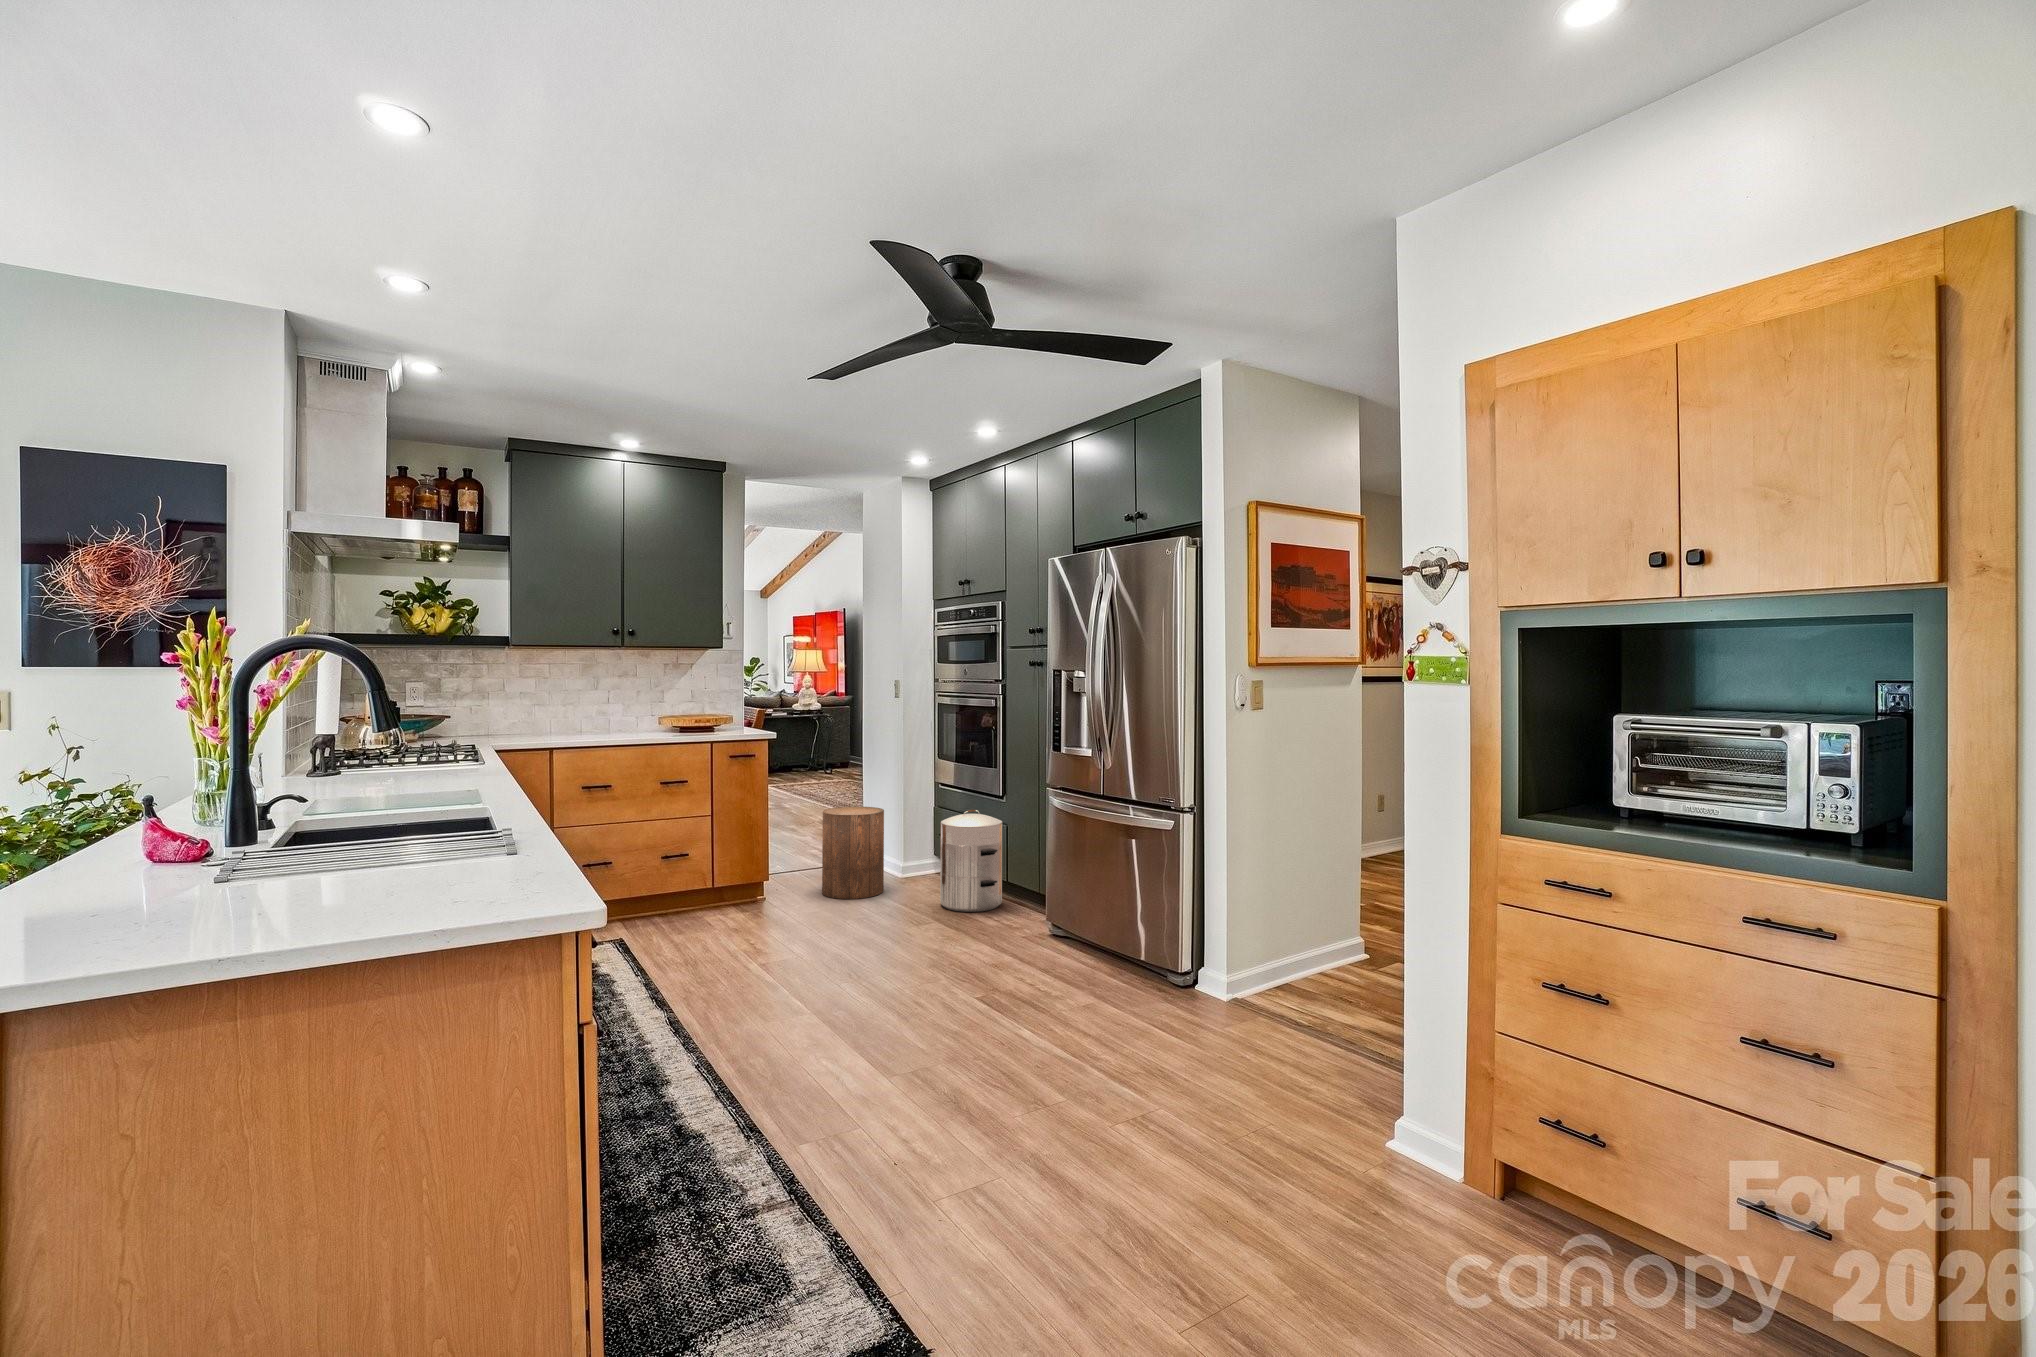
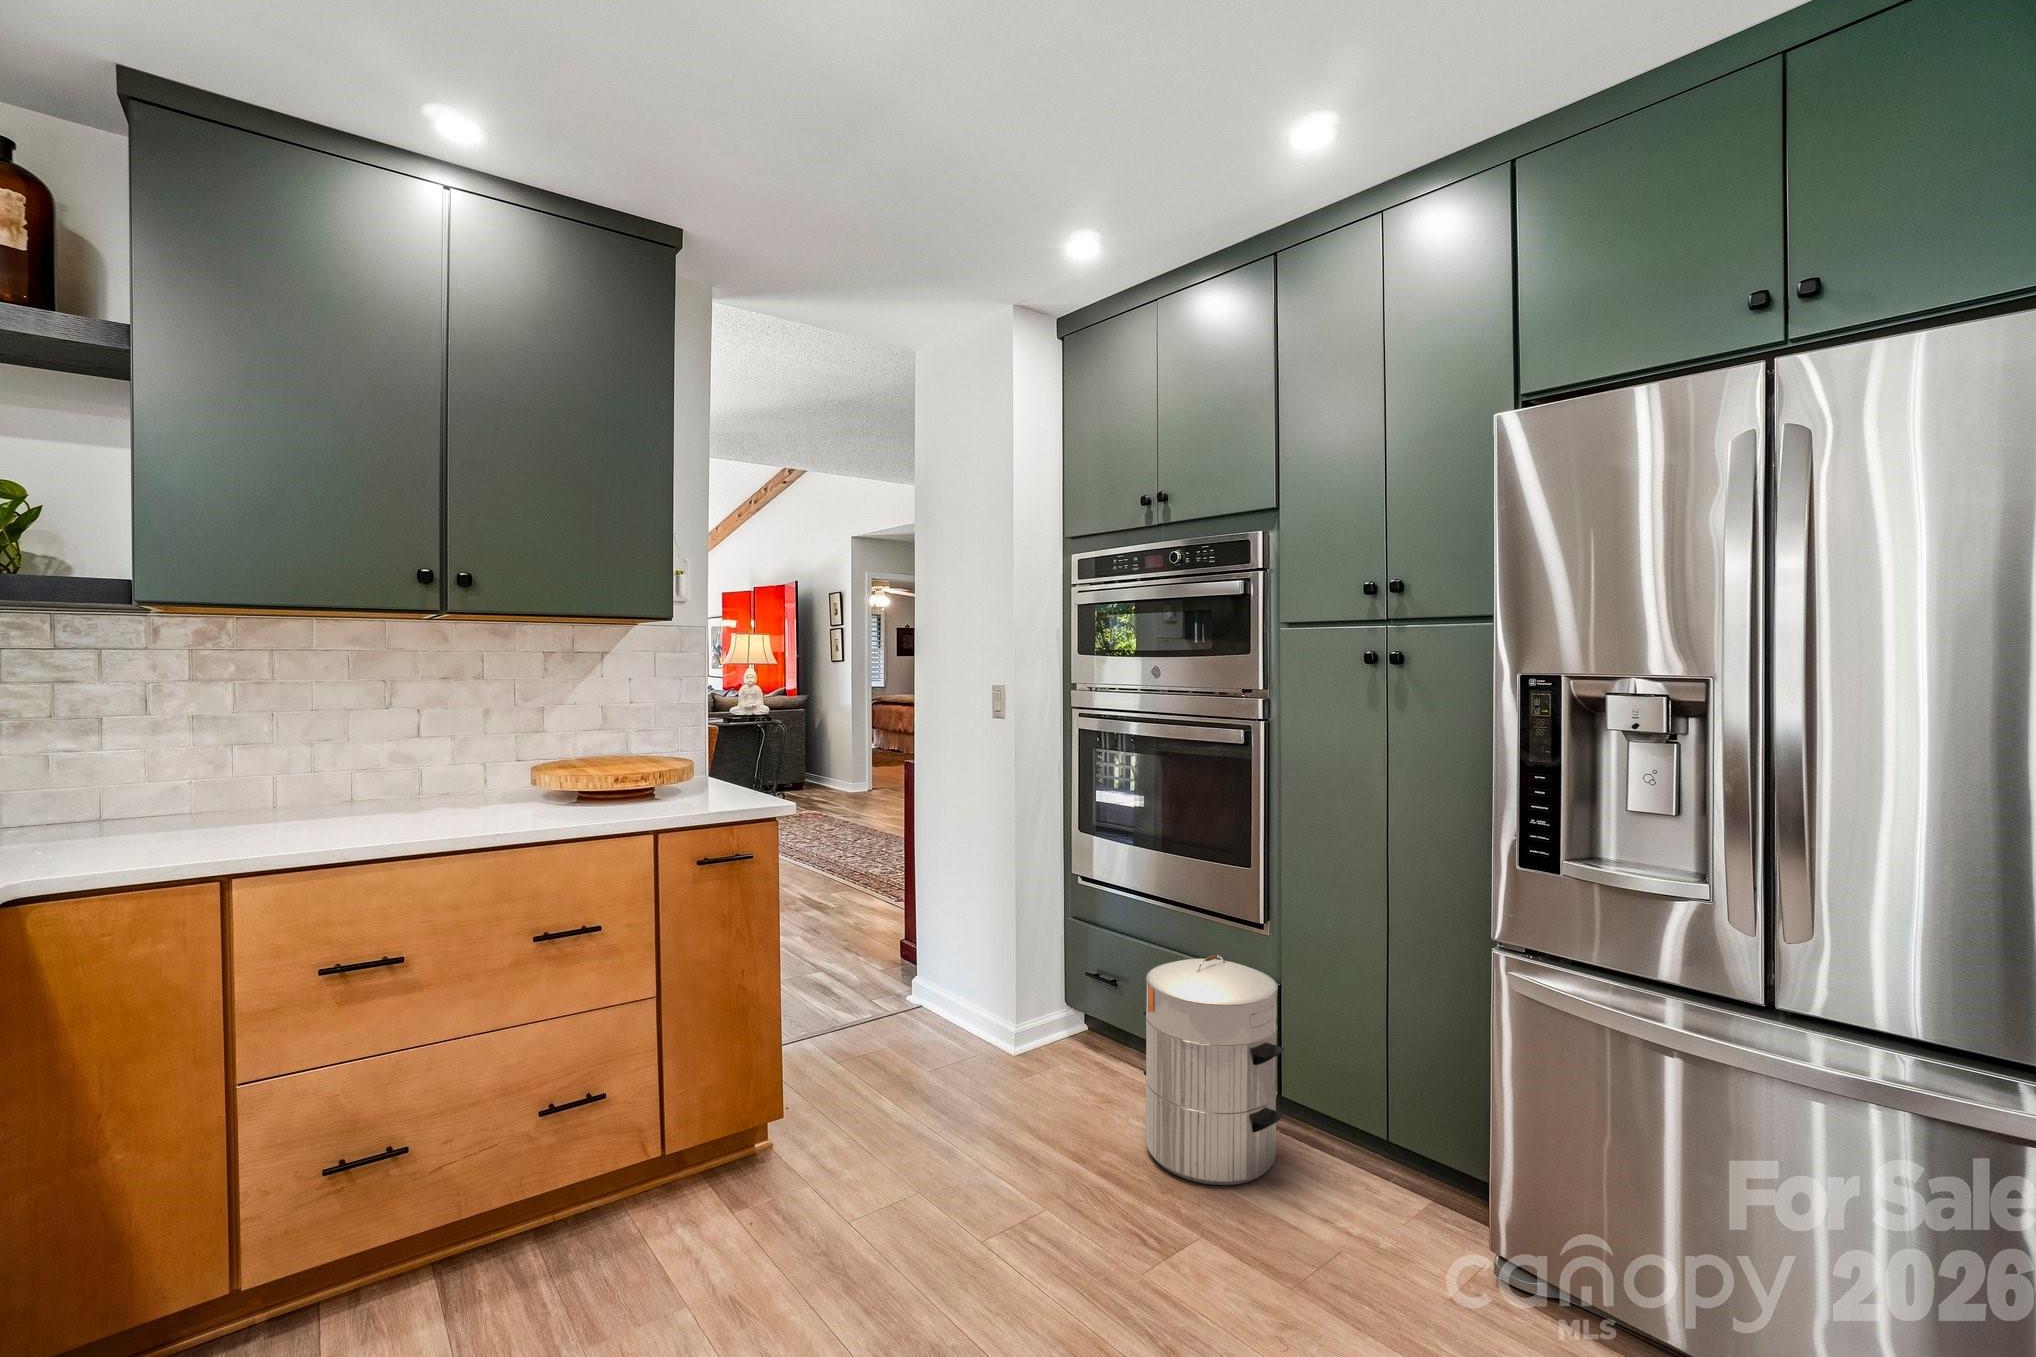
stool: present [822,806,884,899] -> none [881,931,1005,1143]

